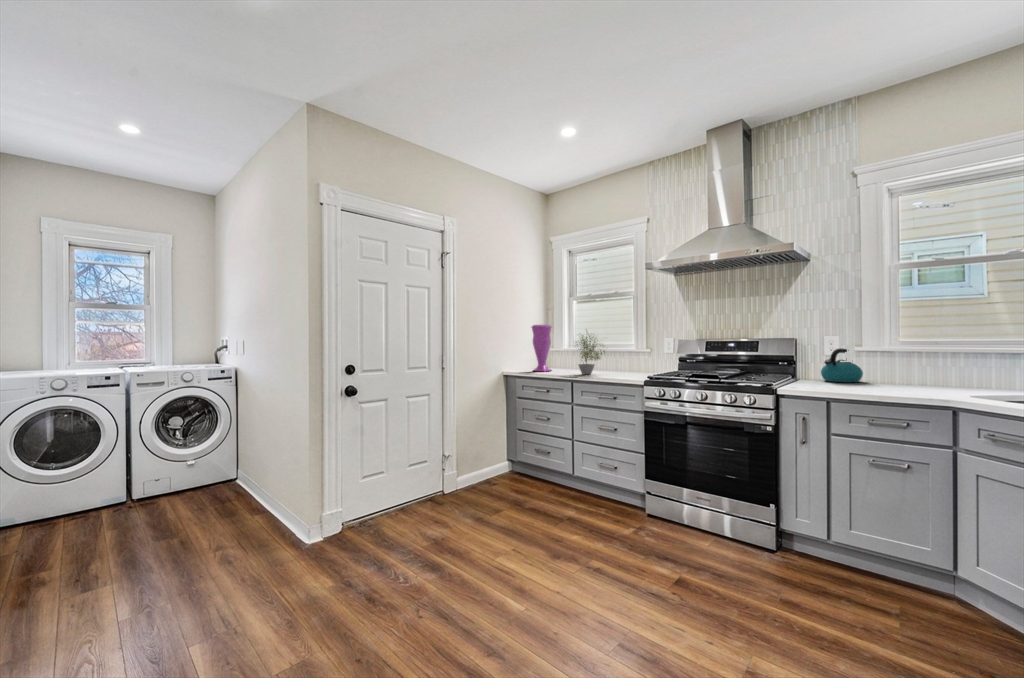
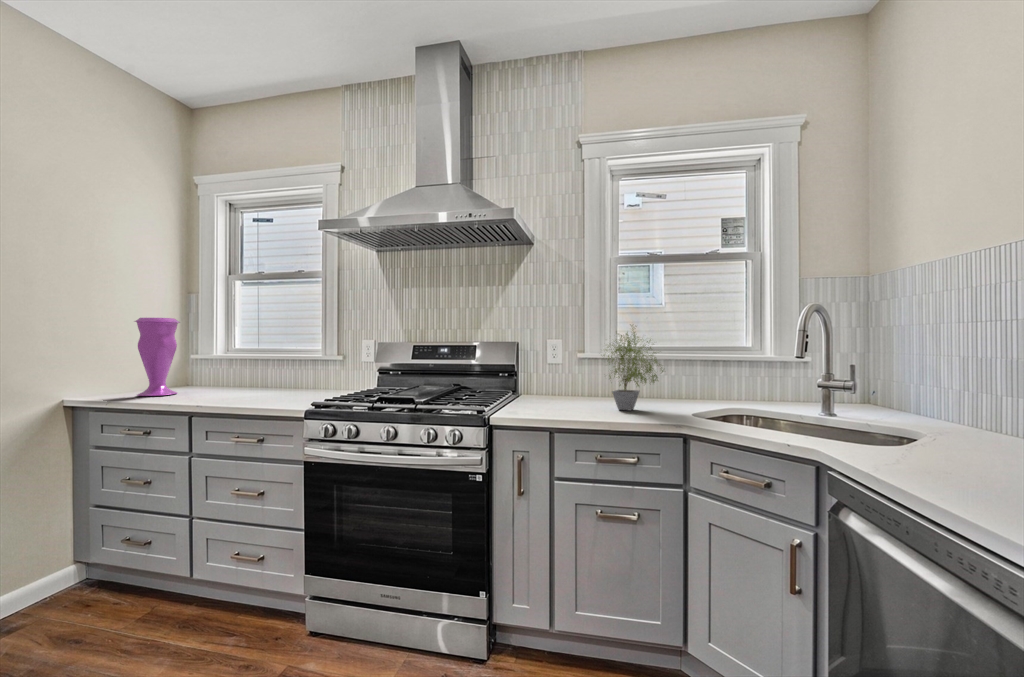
potted plant: present [577,336,605,374] -> present [606,328,663,411]
kettle: present [821,348,863,382] -> none [546,357,589,401]

